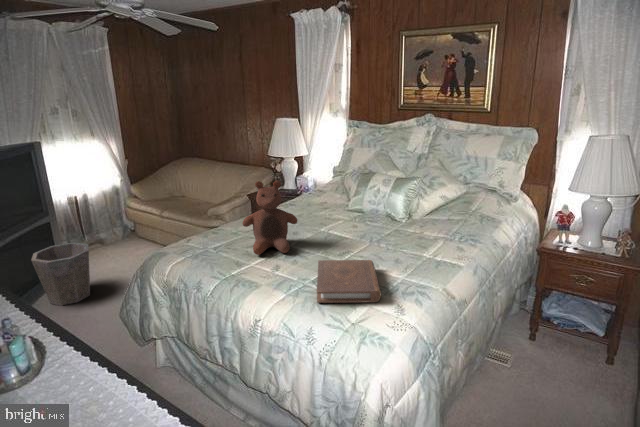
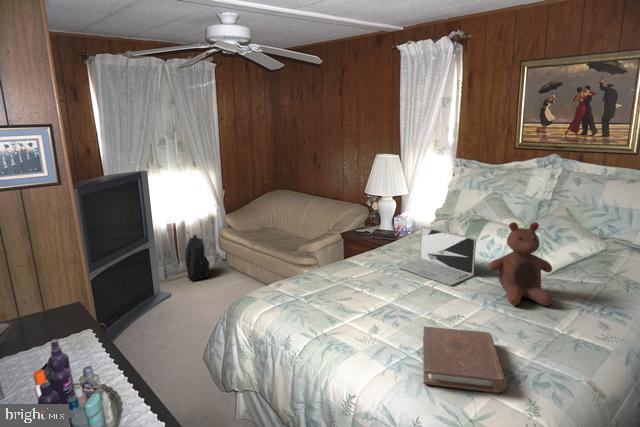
stuffed bear: present [242,180,297,255] -> present [488,222,552,306]
laptop: none [300,180,364,229] -> present [399,226,476,286]
backpack: none [90,206,118,253] -> present [185,235,209,281]
waste bin: present [31,243,90,305] -> none [130,271,182,334]

